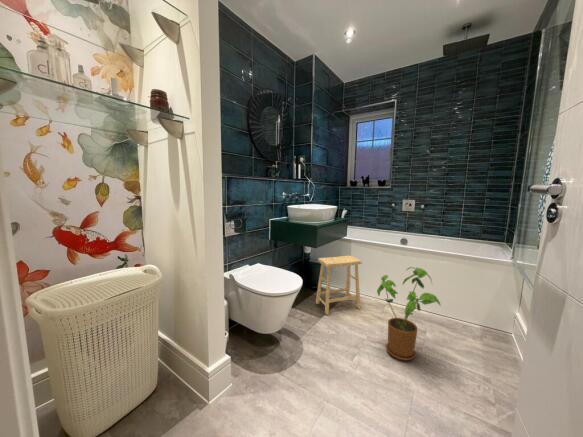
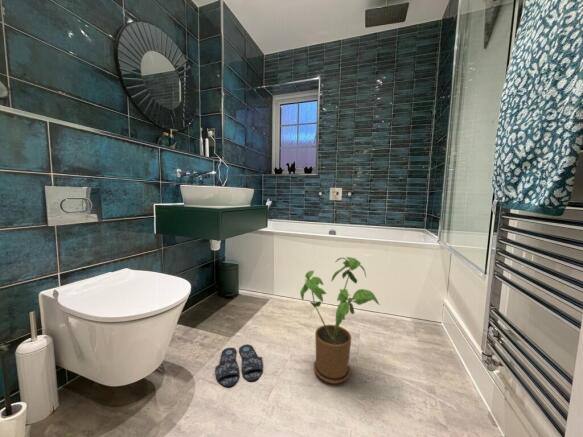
footstool: present [316,256,362,315] -> none [229,251,285,331]
slippers: none [314,325,347,348] -> present [215,344,263,387]

